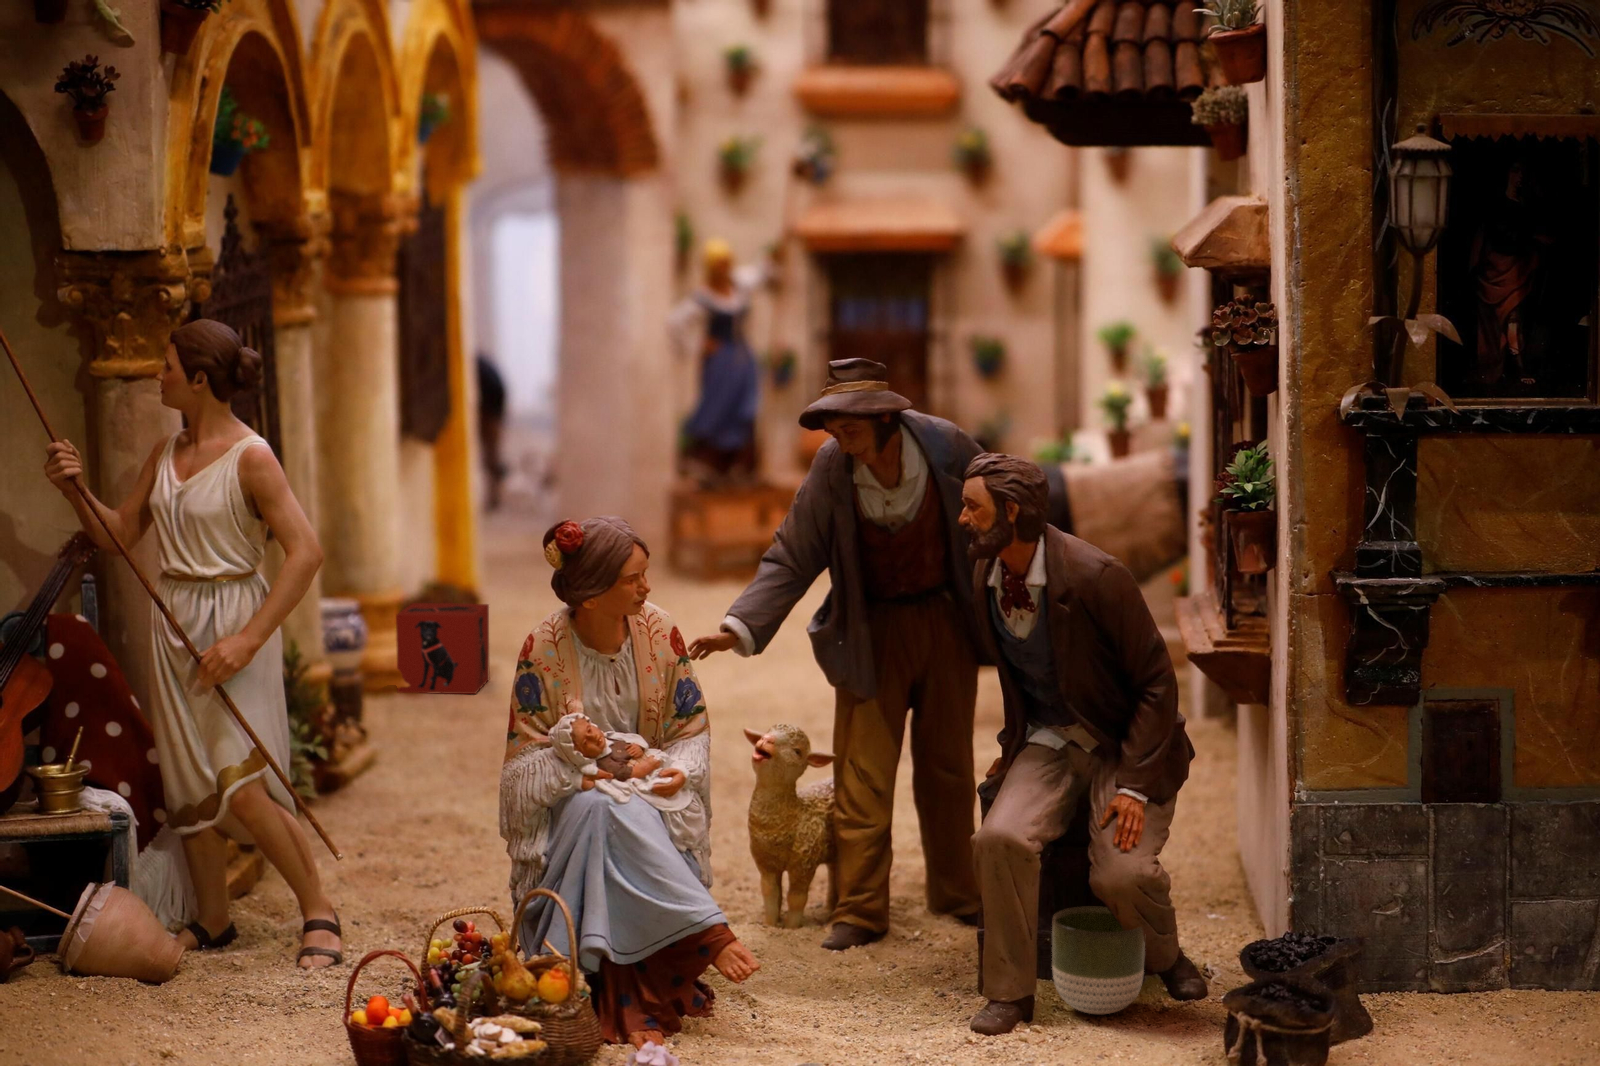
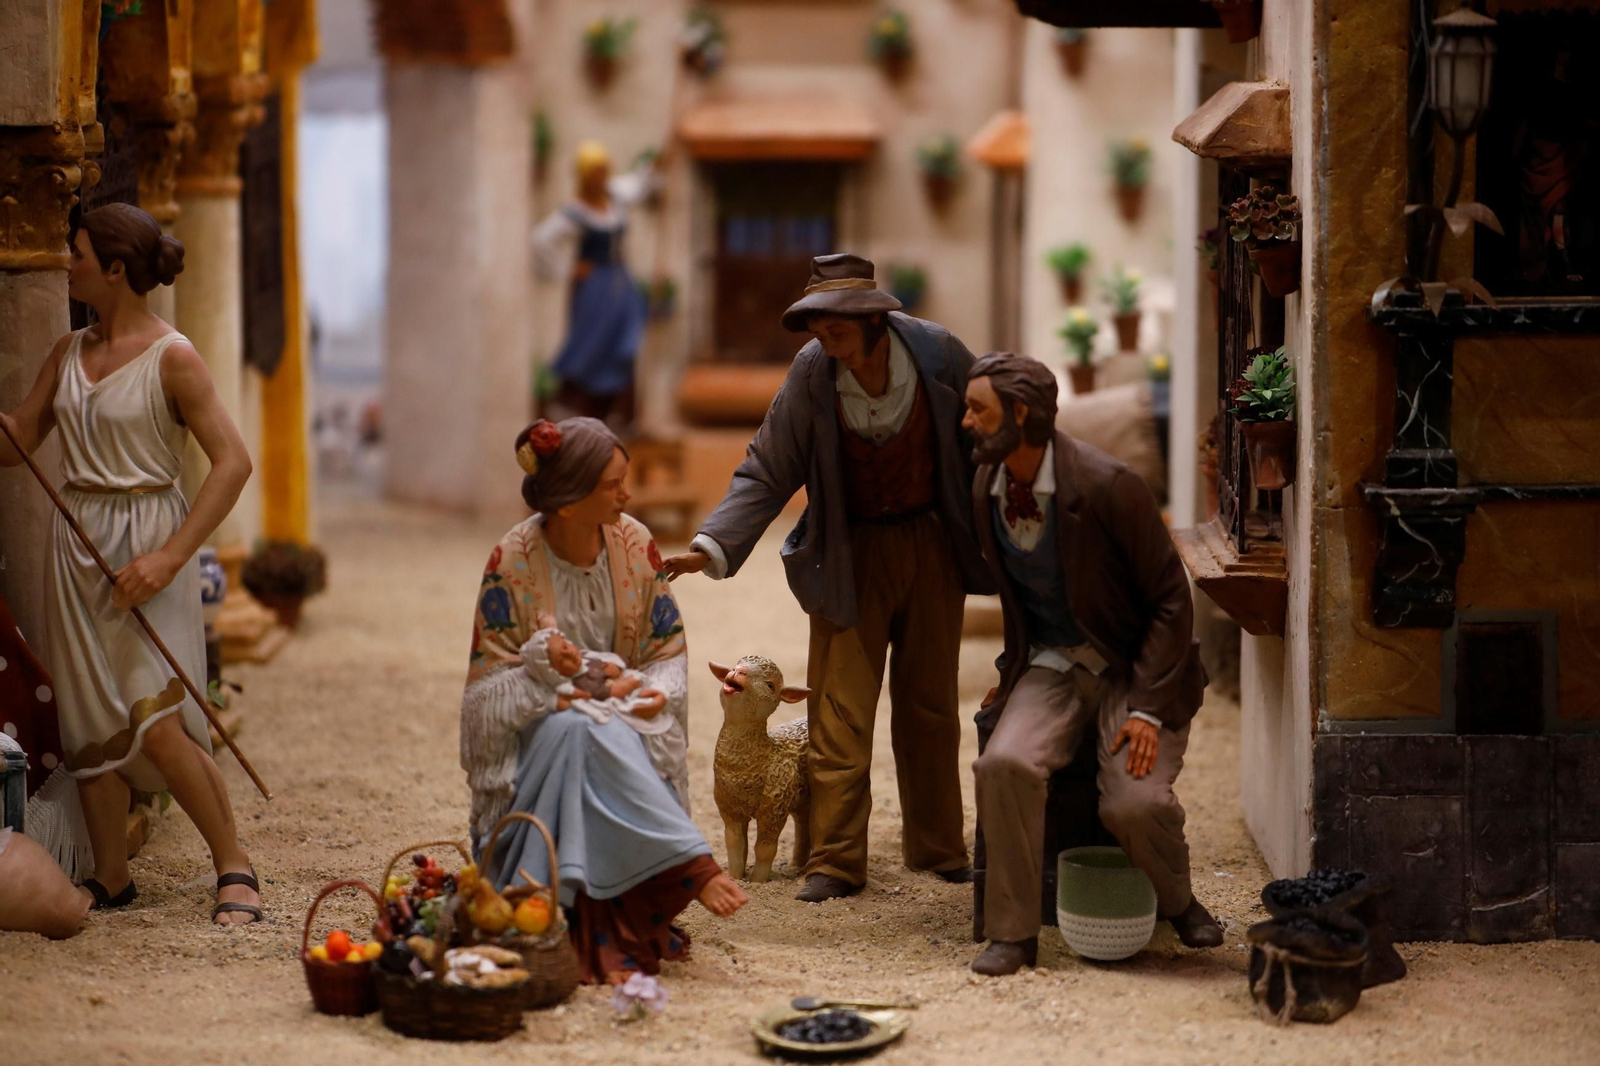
storage box: present [396,603,489,694] -> none [249,559,354,663]

